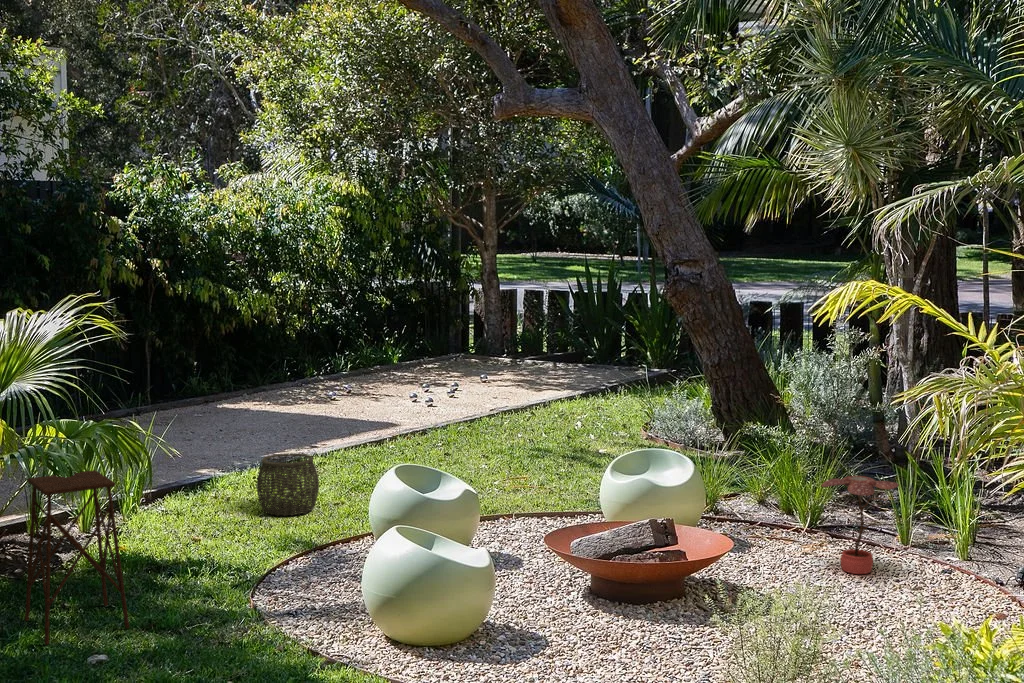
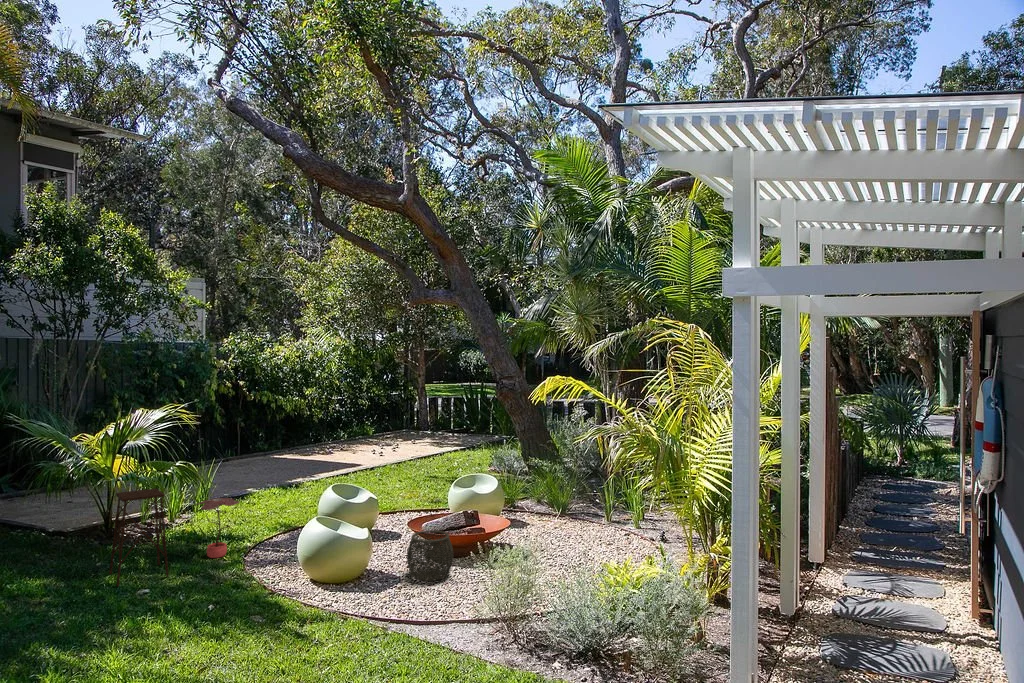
woven basket: present [256,453,319,516] -> present [407,530,453,581]
potted plant: present [822,476,899,574] -> present [196,498,240,558]

